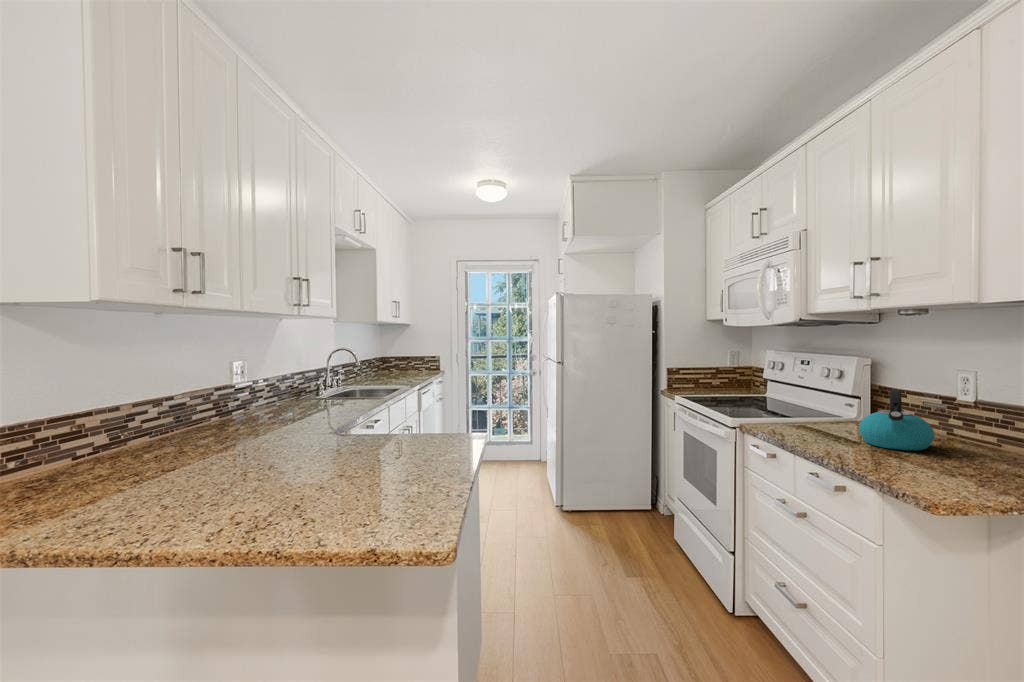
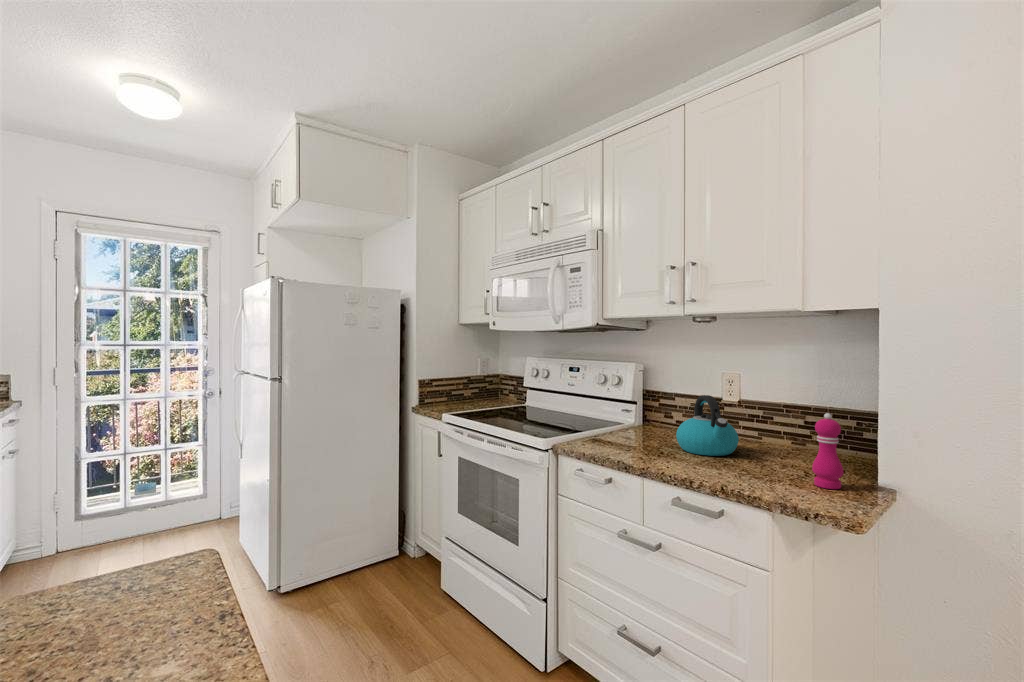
pepper mill: none [956,408,993,486] -> present [812,413,843,489]

